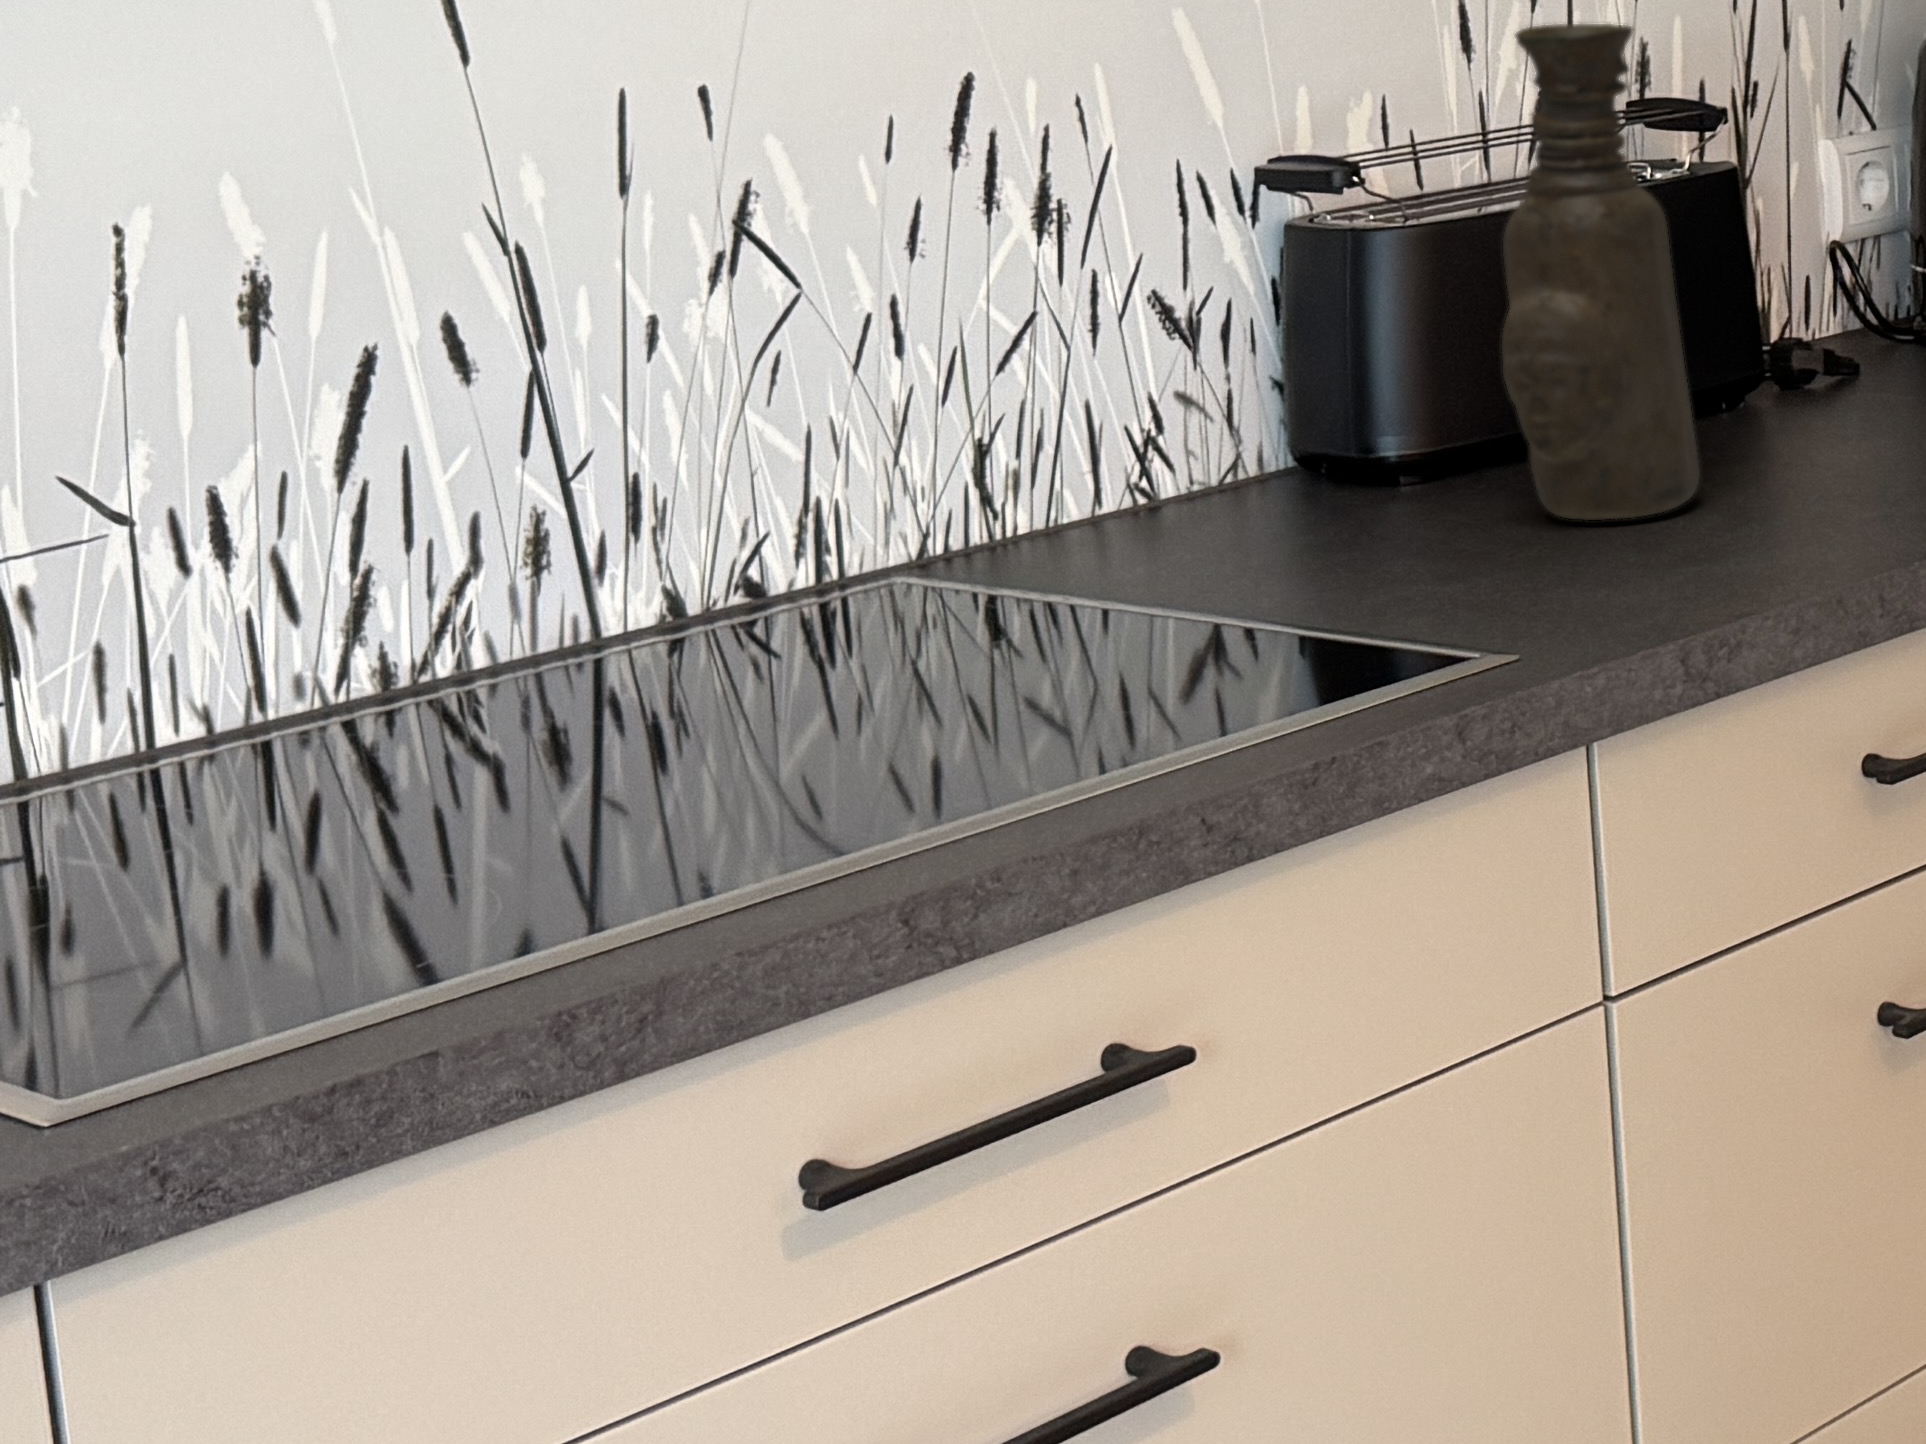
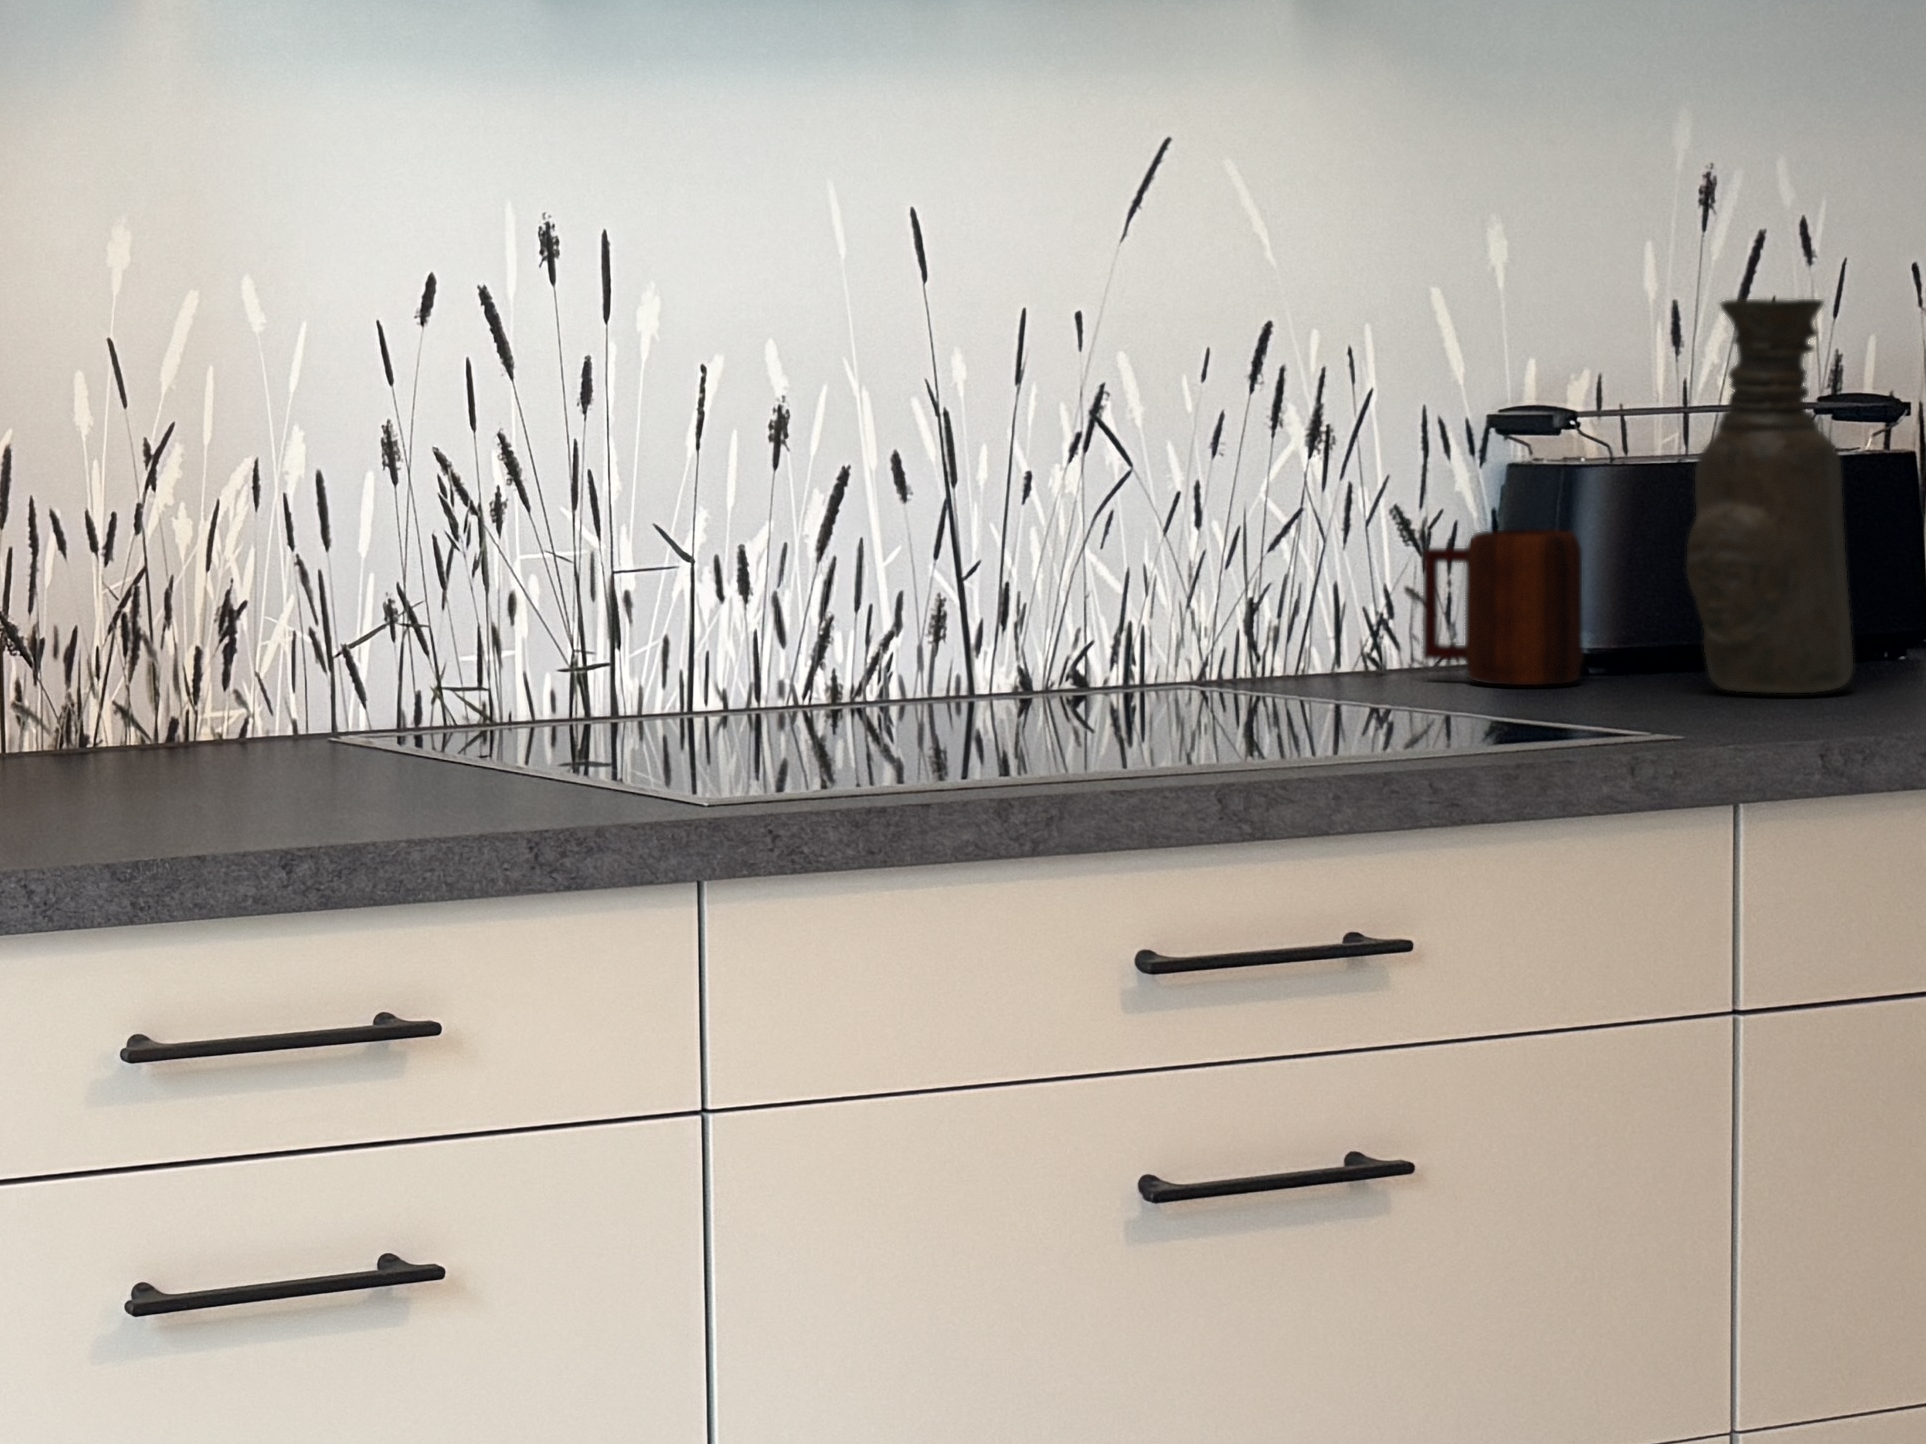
mug: none [1187,321,1391,530] -> present [1423,530,1583,685]

